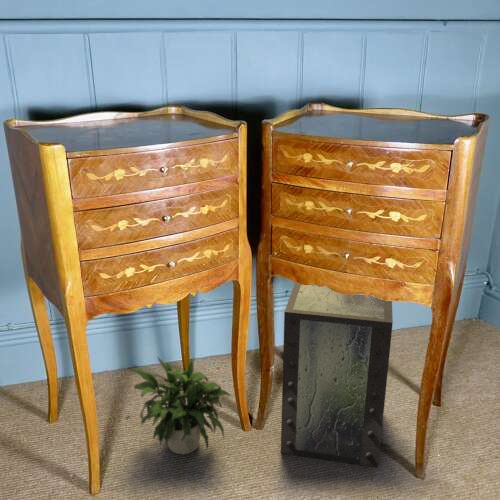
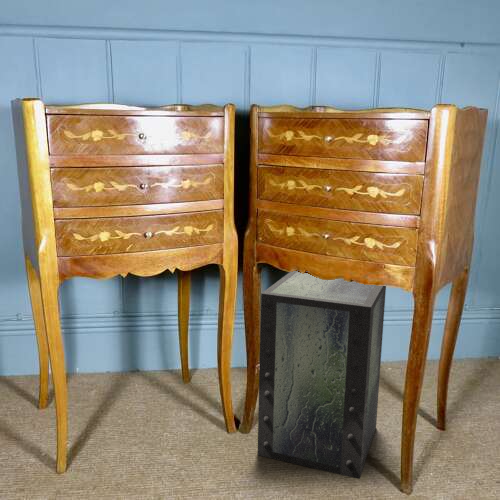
potted plant: present [128,357,230,454] -> none [112,343,209,446]

